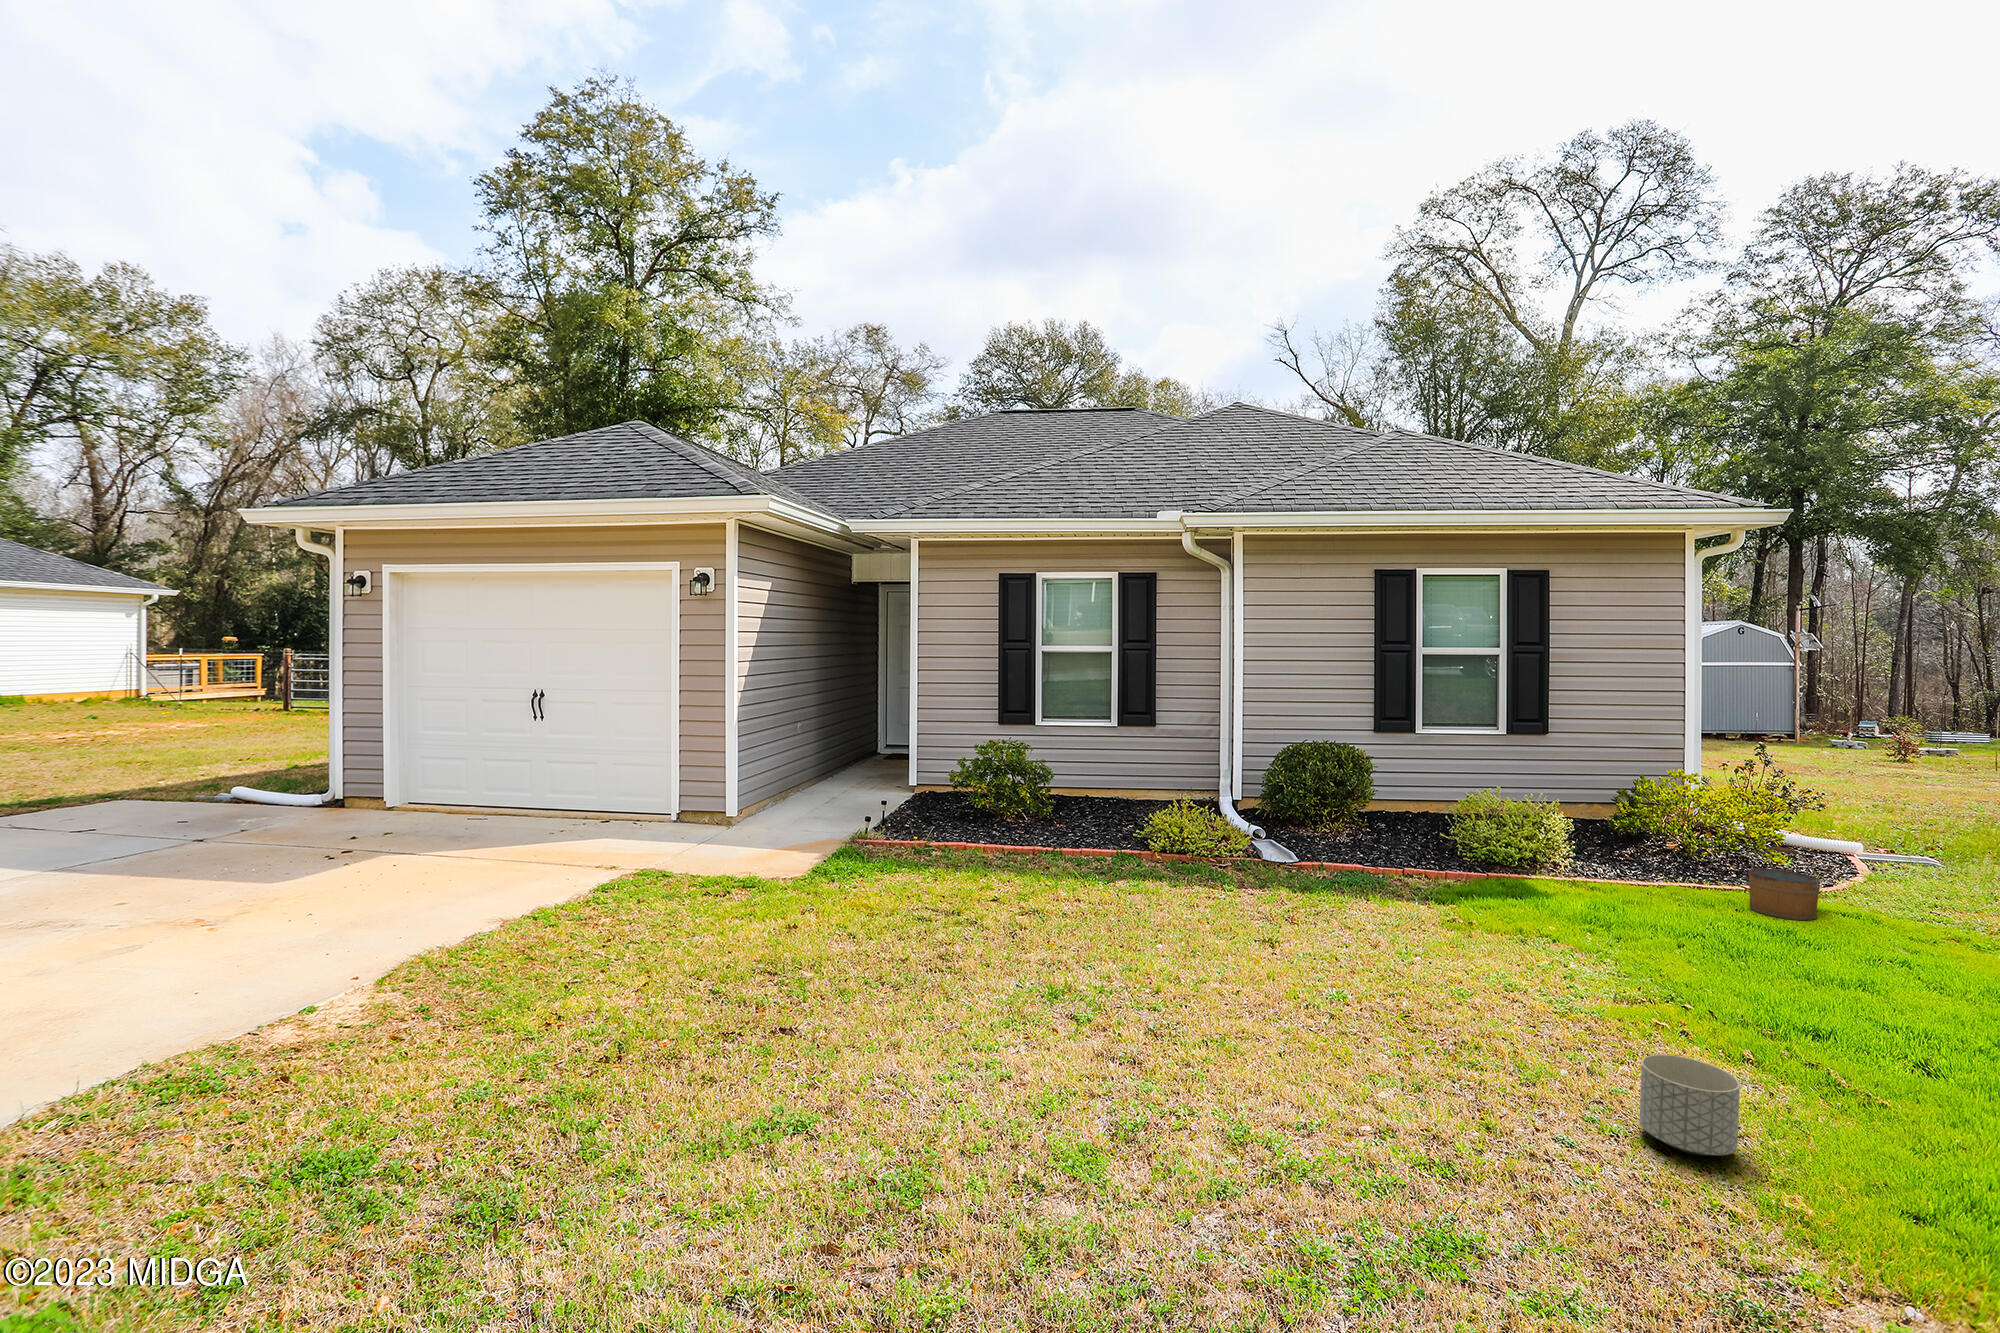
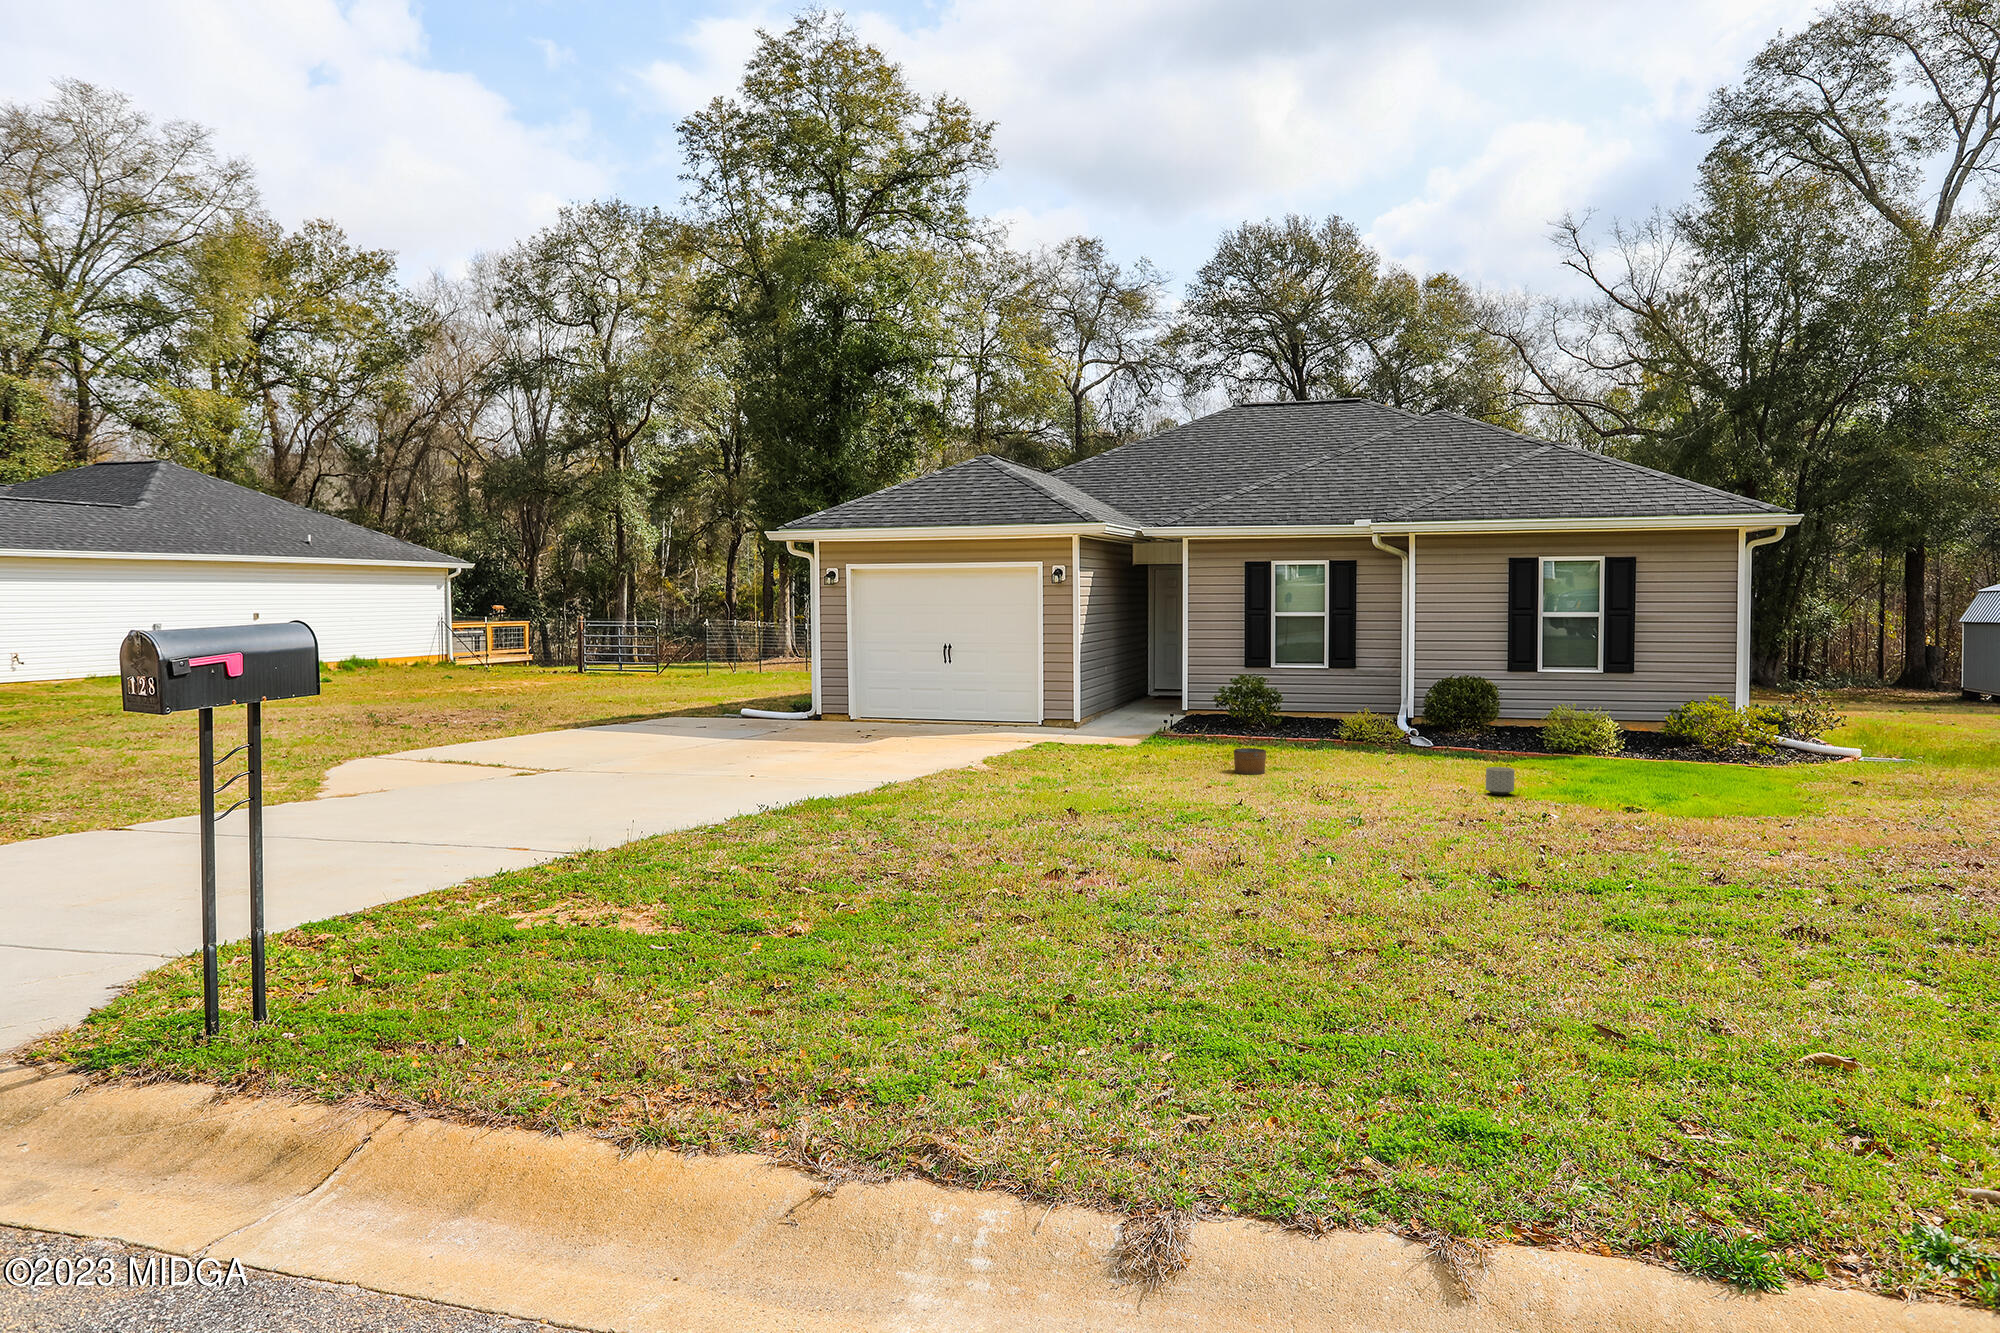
bucket: present [1749,846,1820,920] -> present [1234,734,1266,774]

